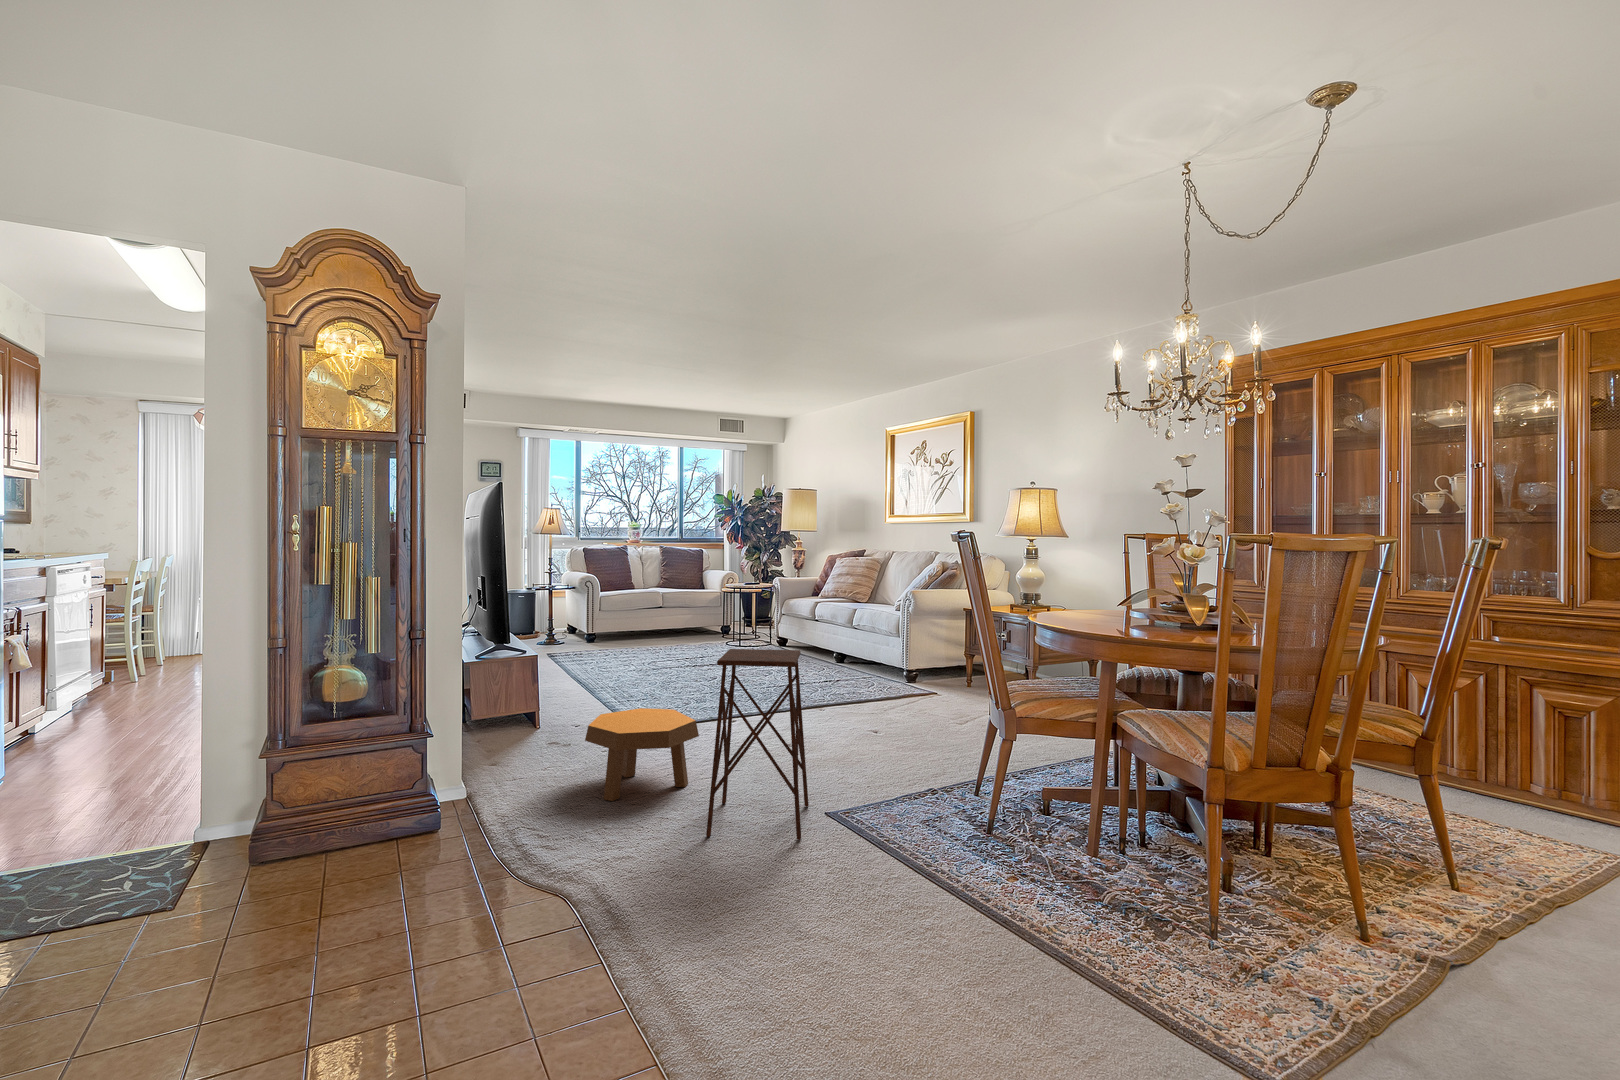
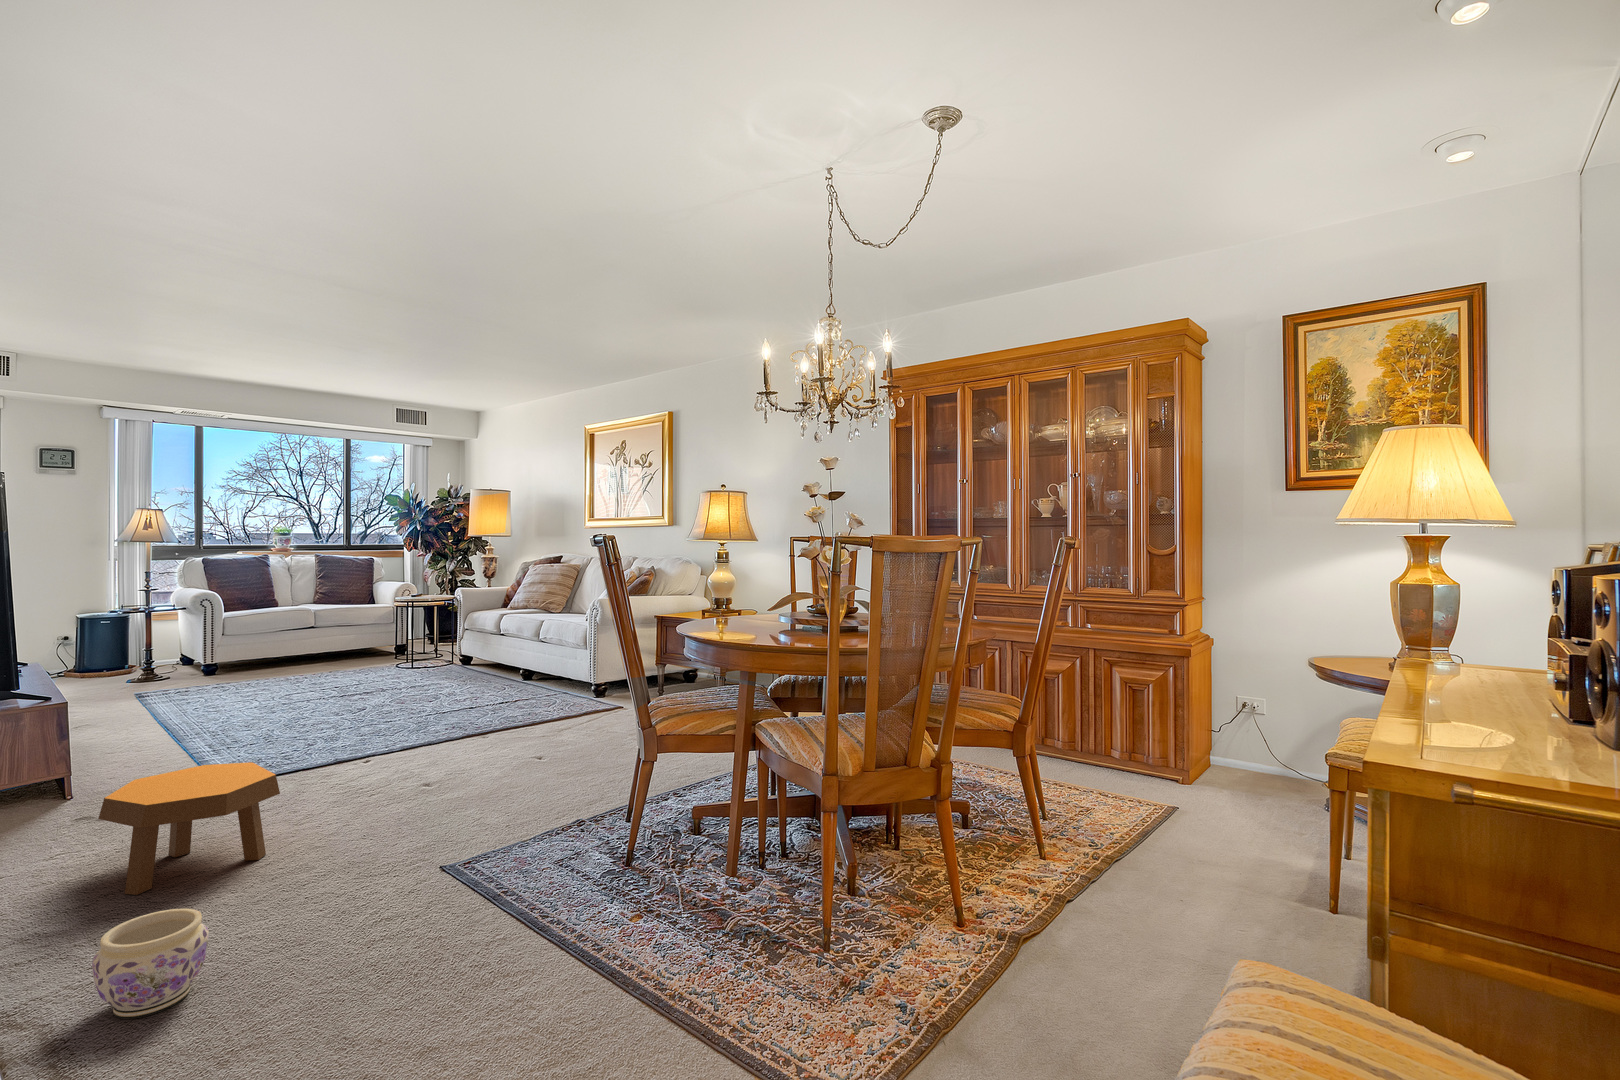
side table: present [706,649,809,840] -> none [262,680,422,926]
planter: none [619,812,687,888] -> present [92,909,209,1019]

